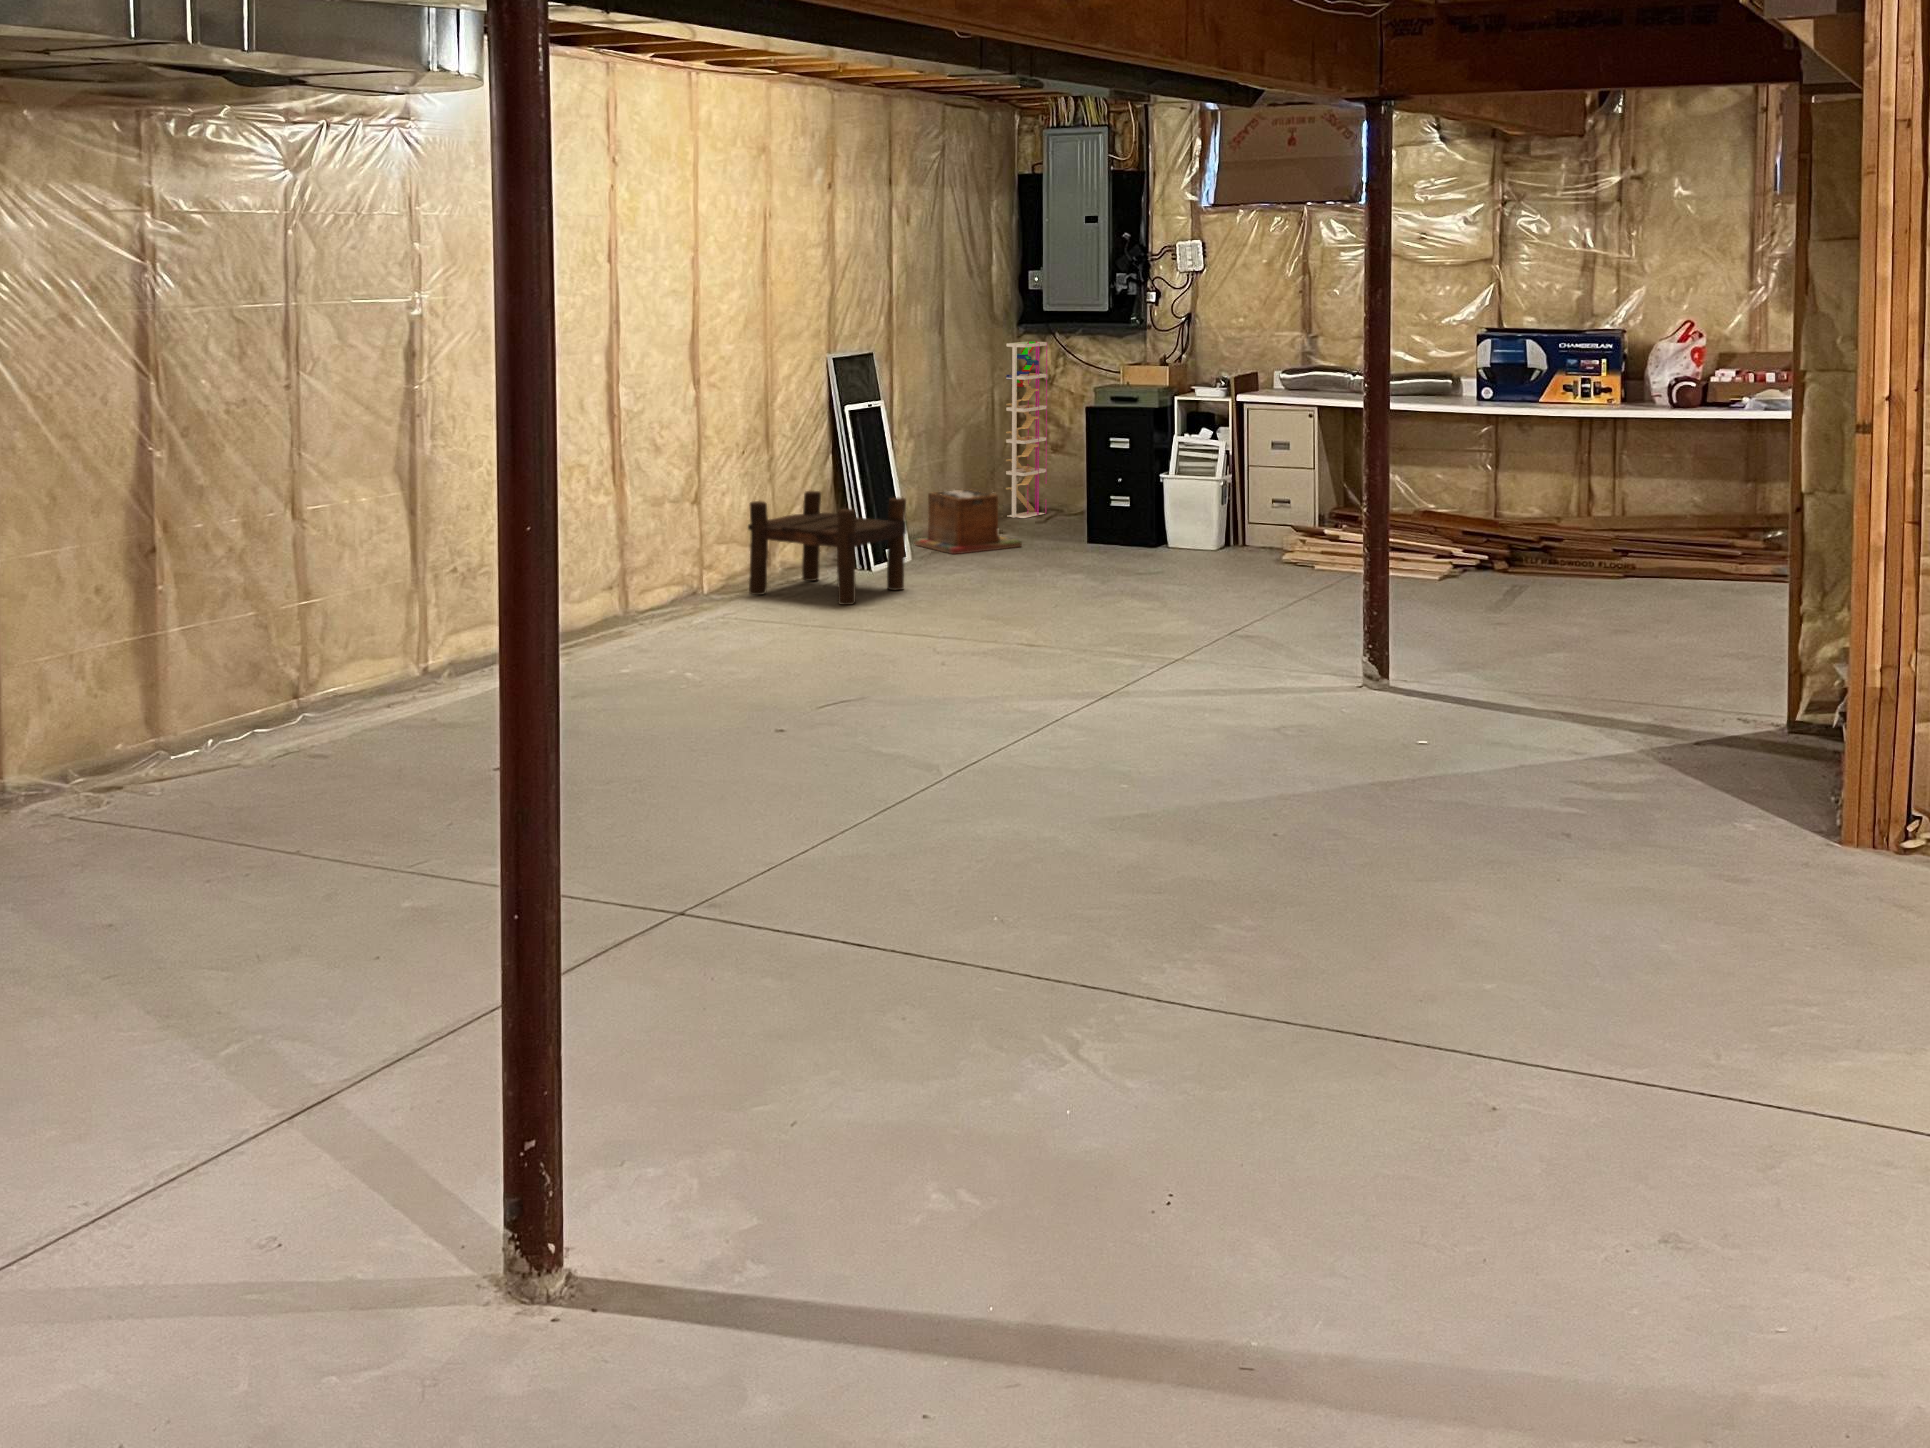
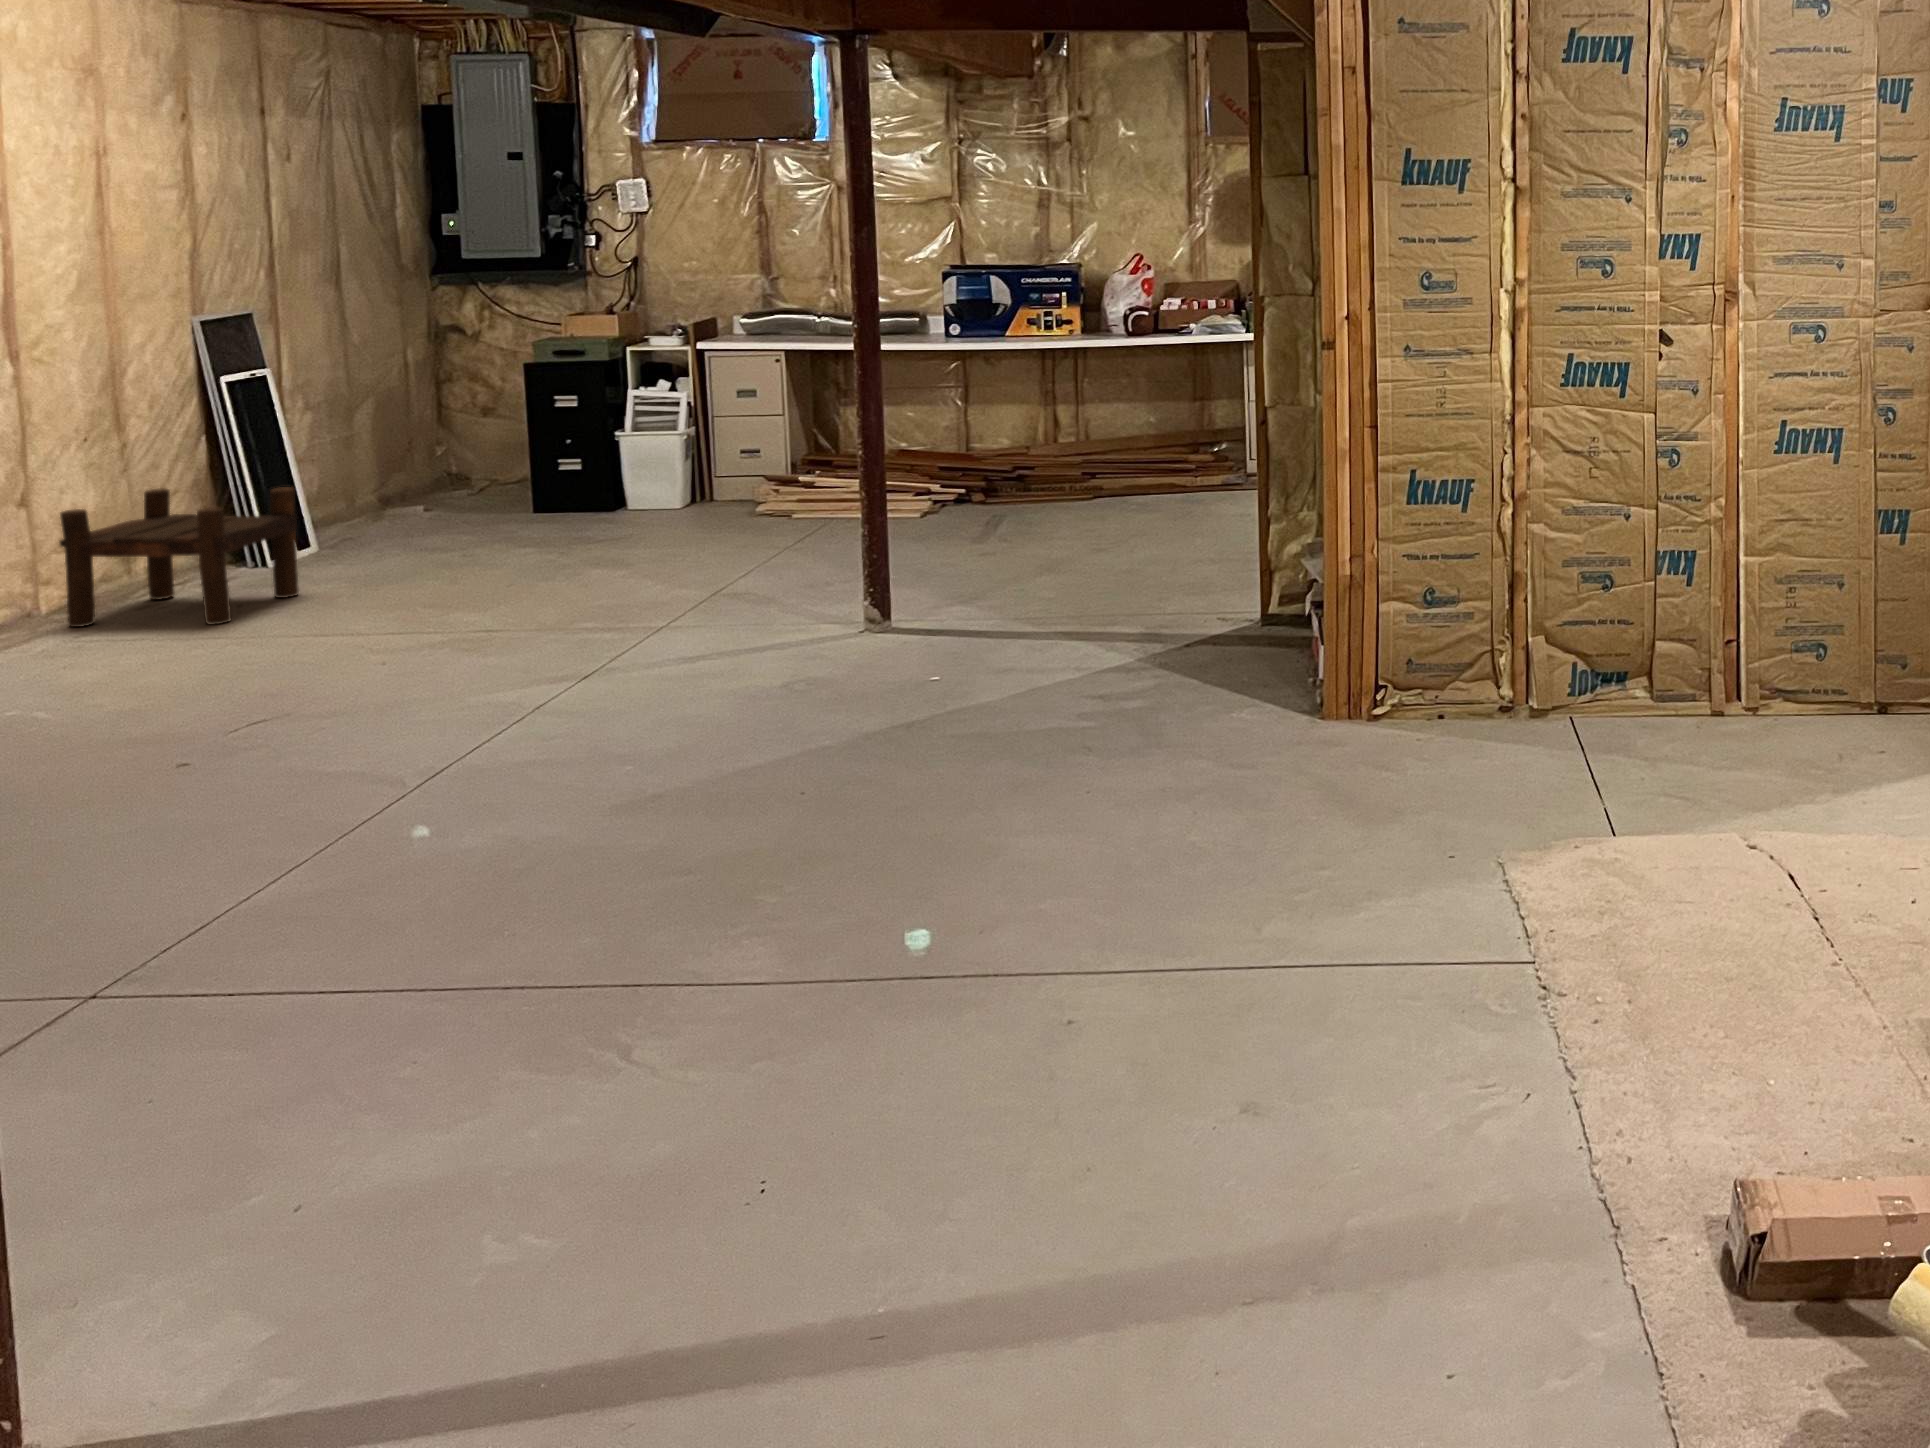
shelving unit: present [1006,341,1047,518] -> none [414,293,478,494]
laundry basket: present [915,490,1022,554] -> none [308,466,452,545]

